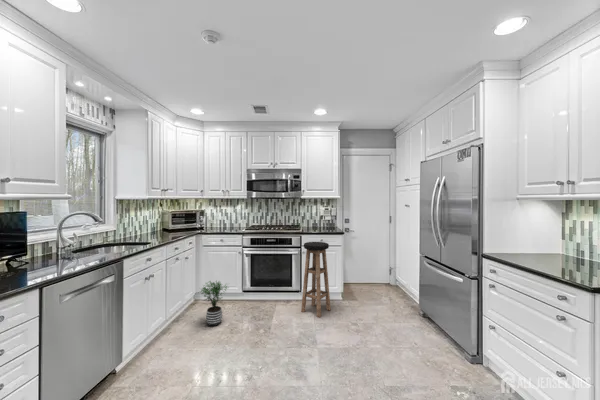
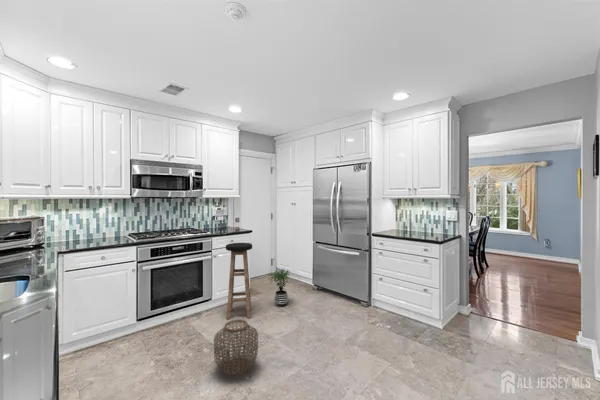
potted plant: present [201,281,227,326] -> present [271,269,289,306]
woven basket: none [235,310,276,362] -> present [214,319,258,376]

